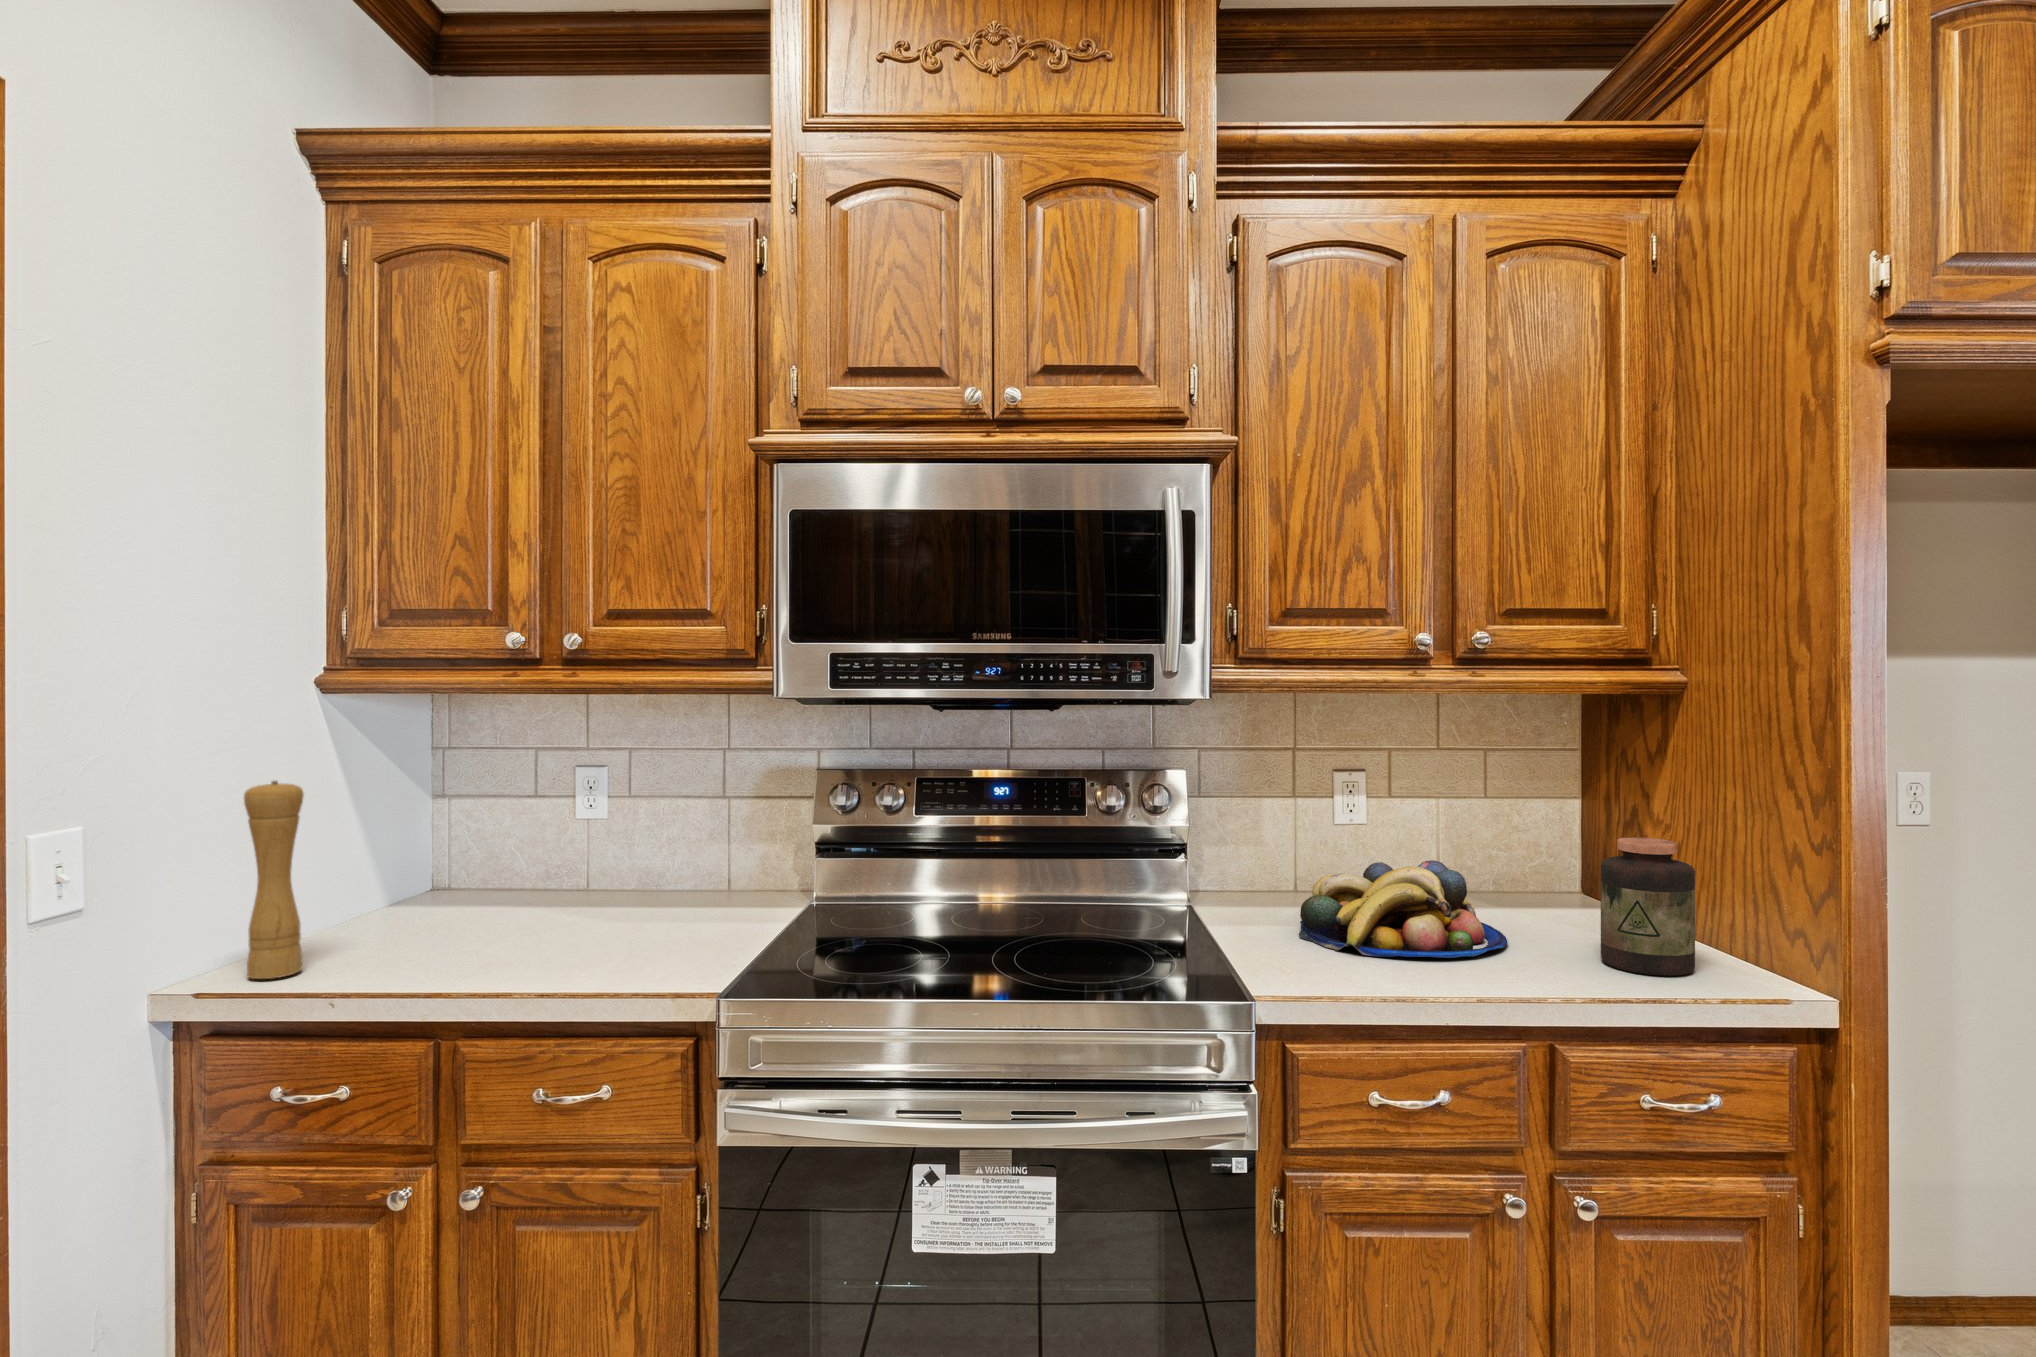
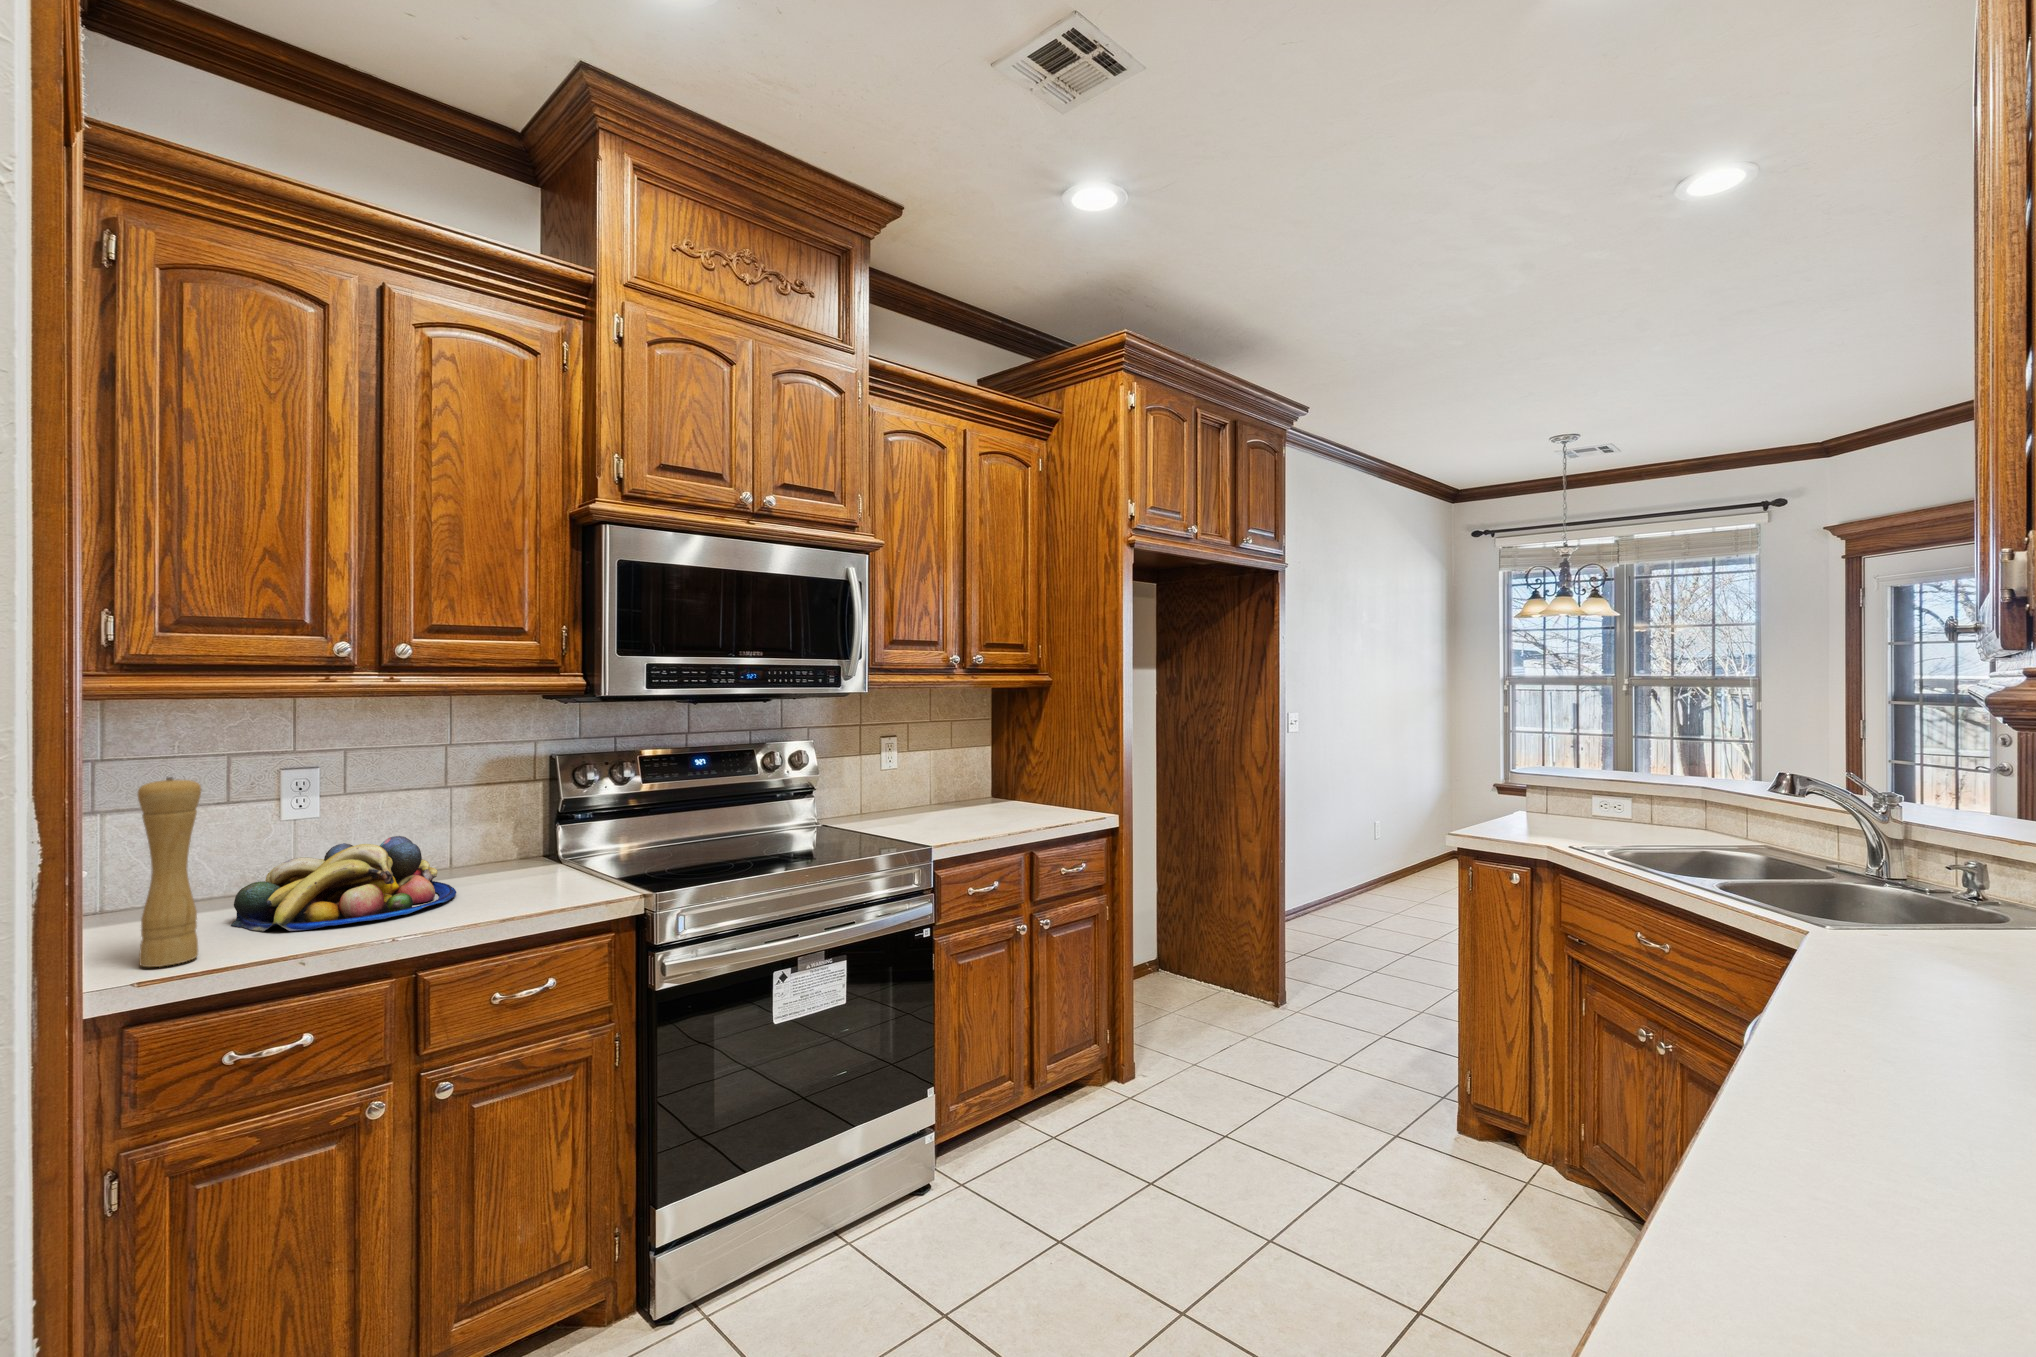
jar: present [1601,837,1695,976] -> none [1038,757,1077,820]
fruit bowl: present [1299,860,1507,958] -> present [231,836,456,931]

